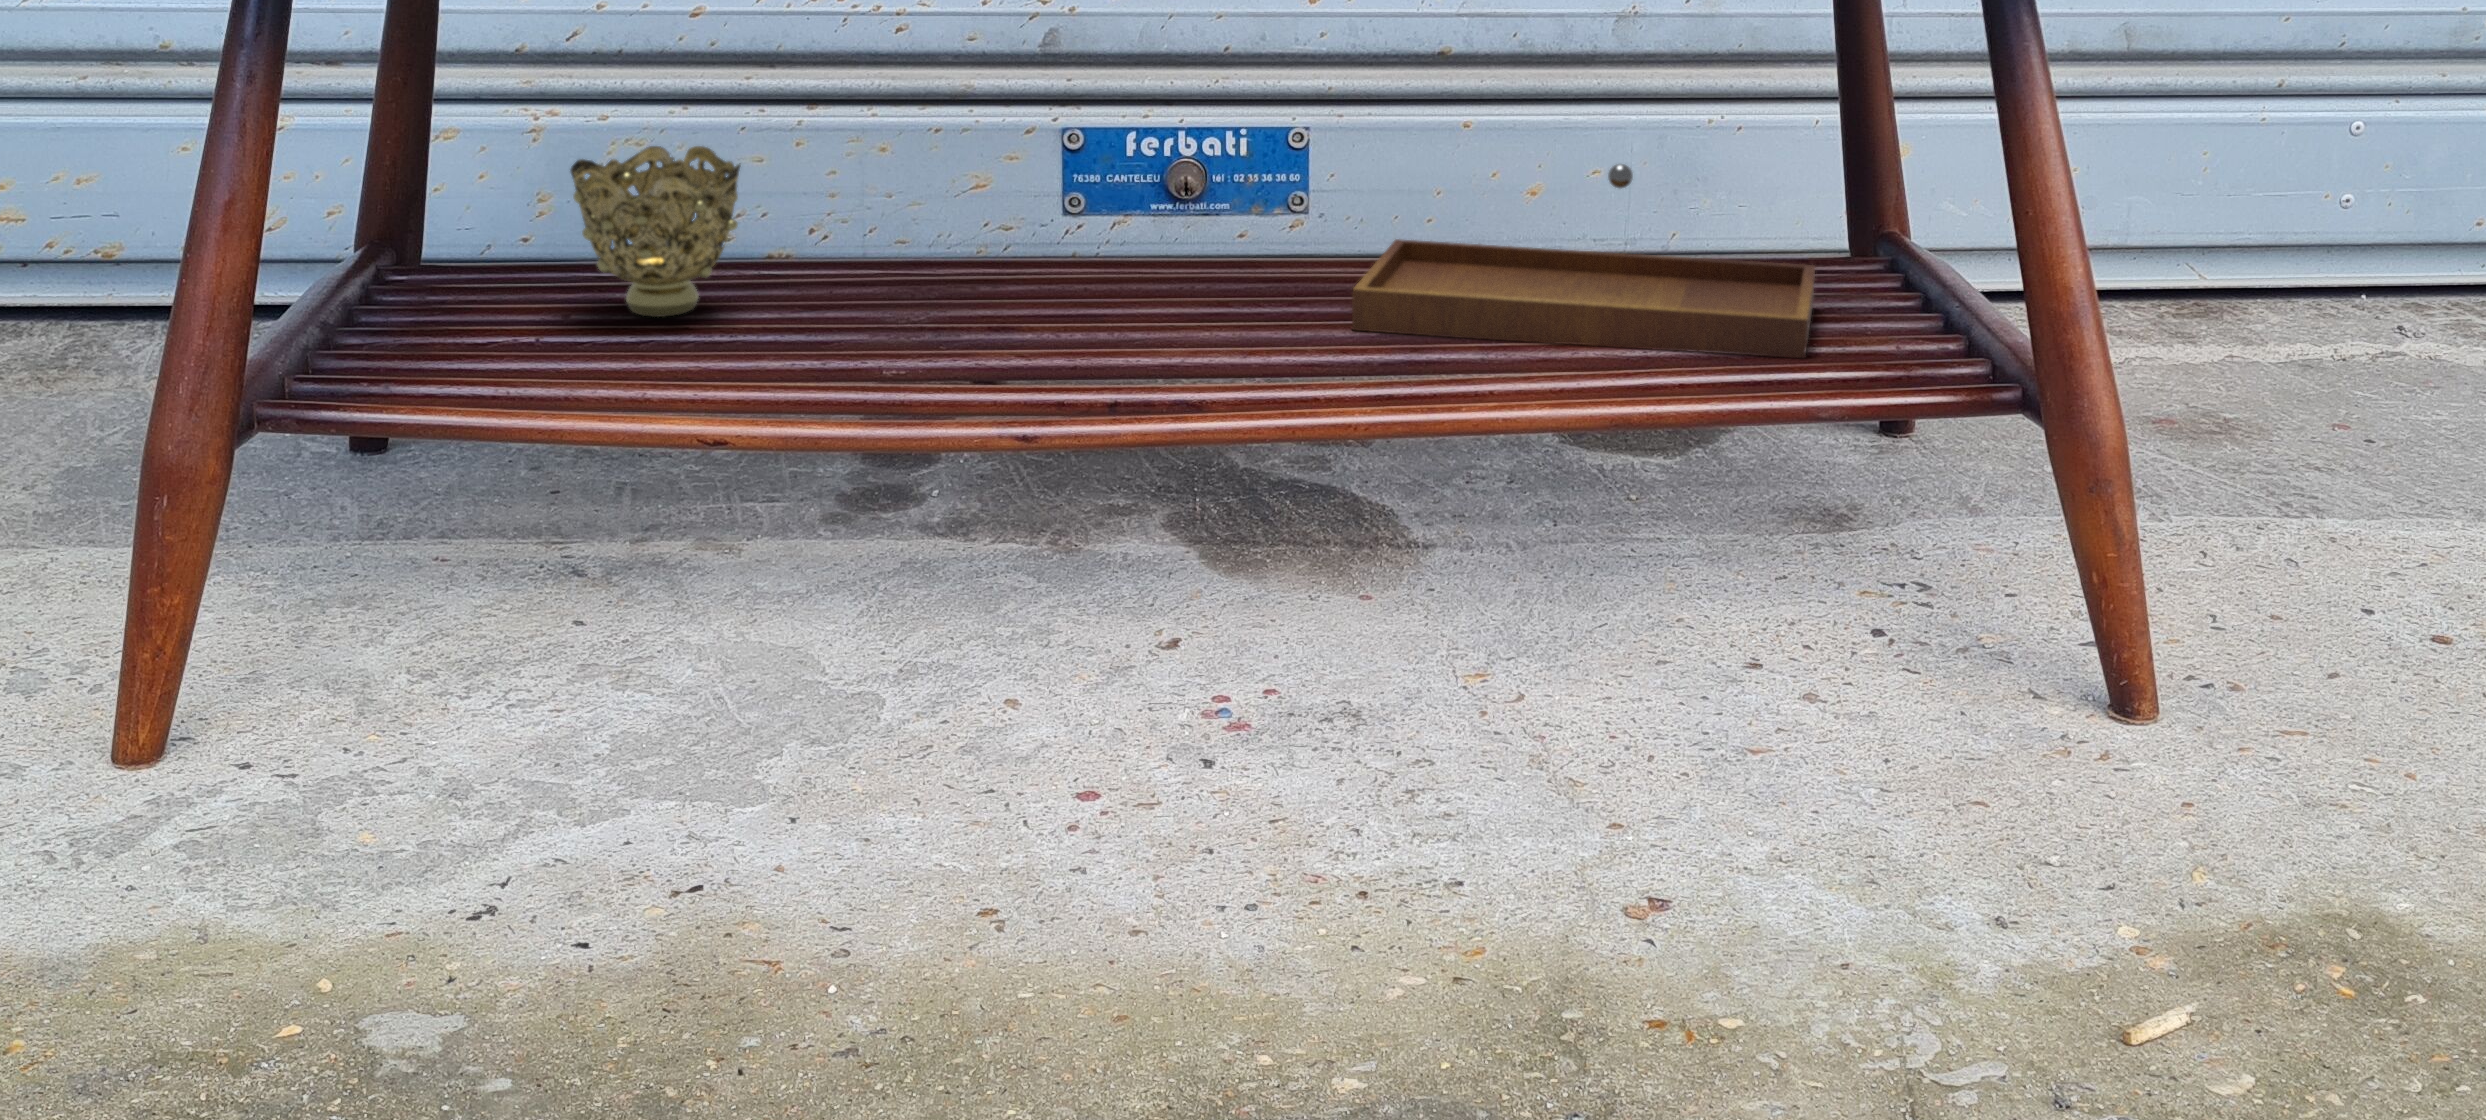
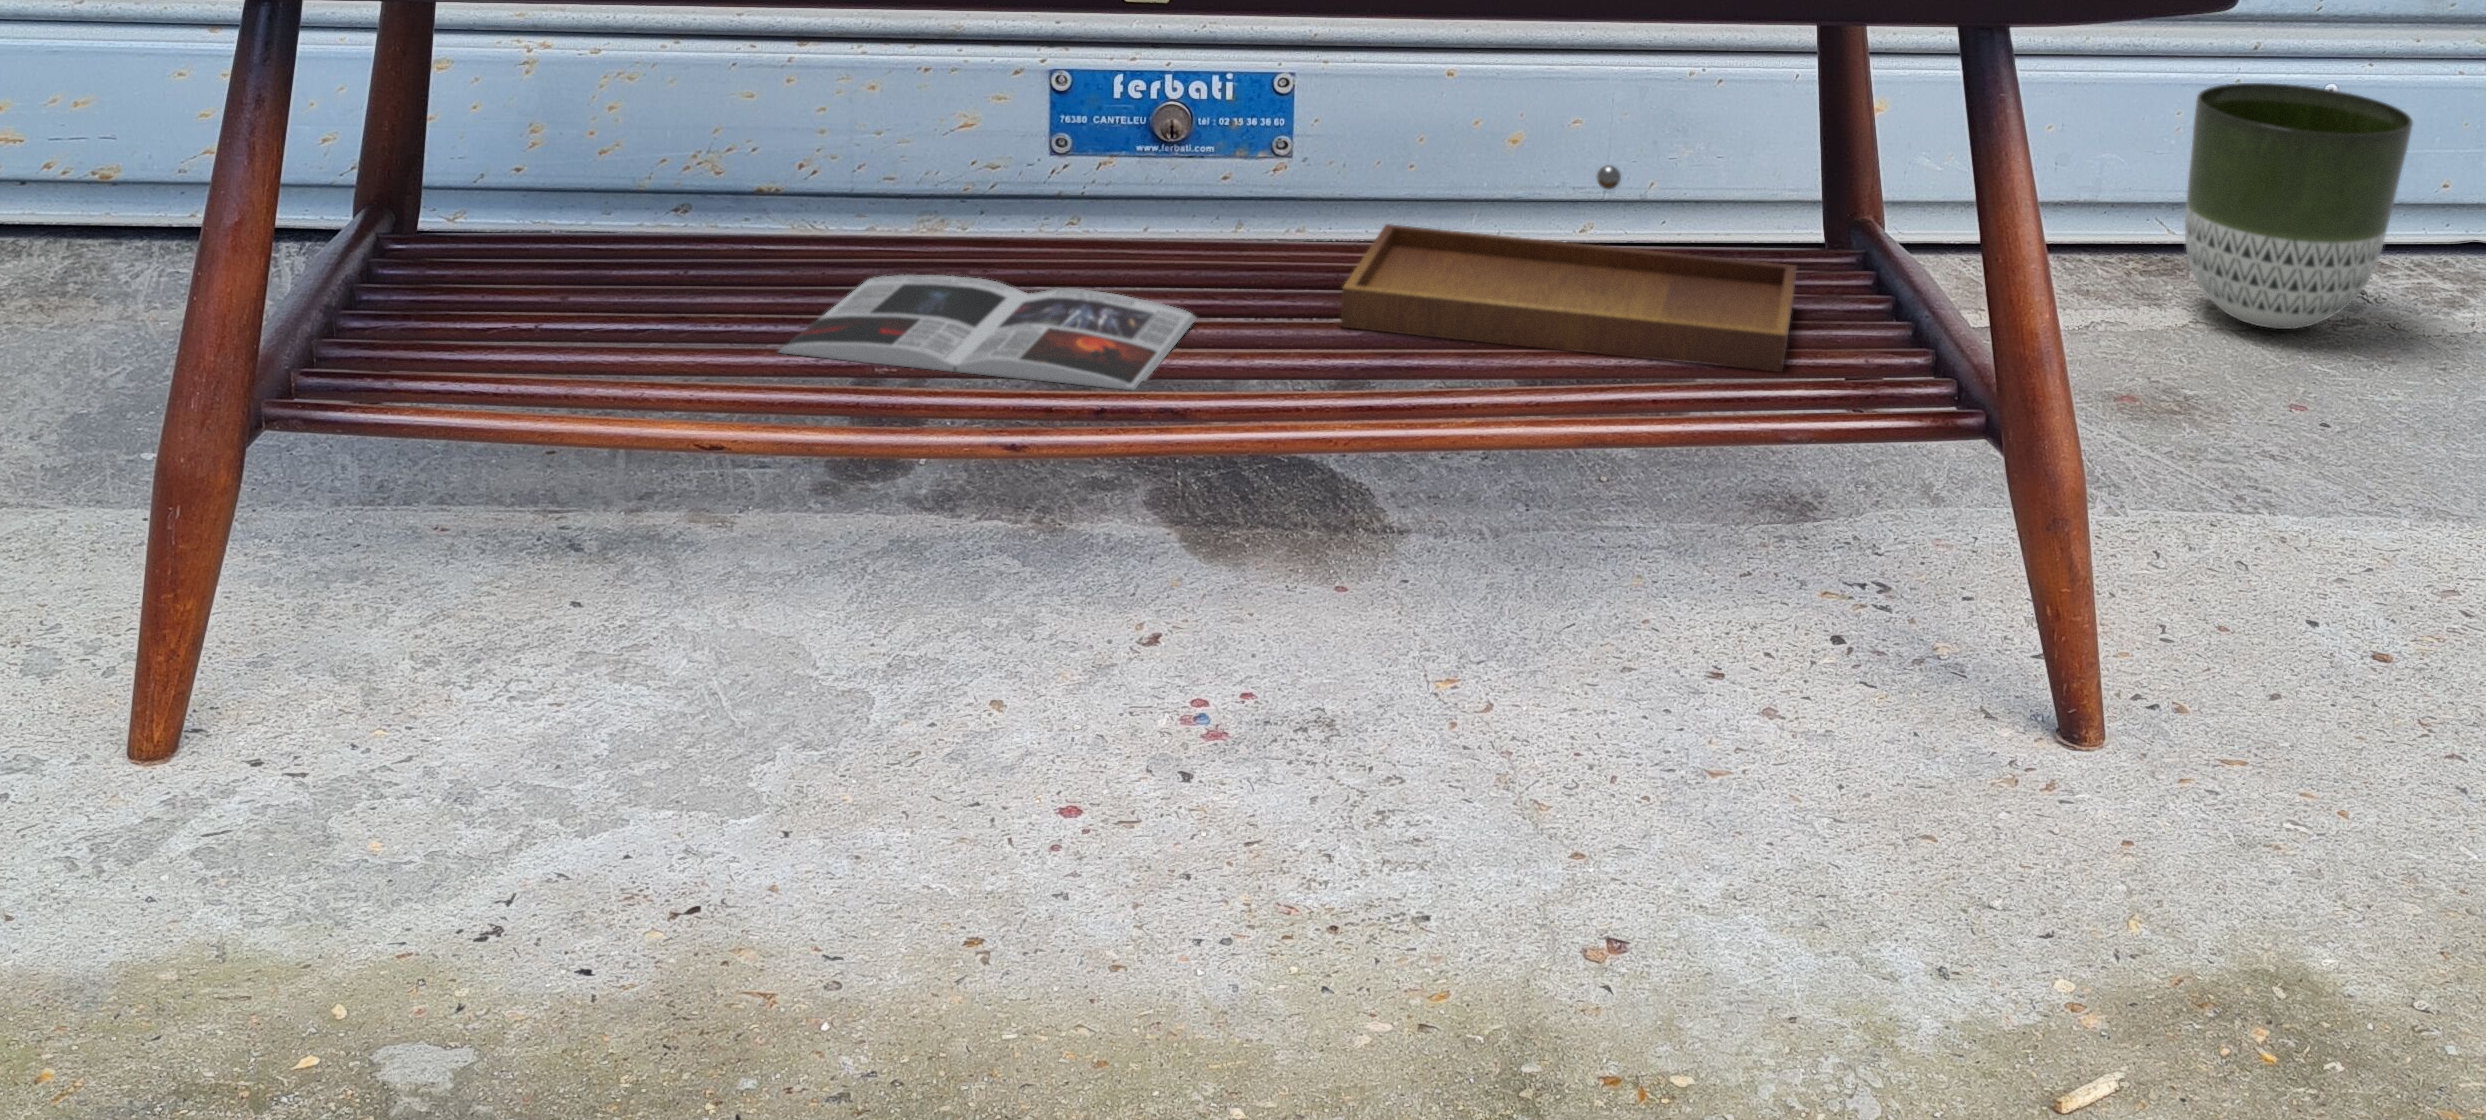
planter: none [2210,116,2437,360] -> present [2185,83,2413,329]
decorative bowl: present [570,146,740,317] -> none [570,123,740,297]
magazine: none [780,291,1205,385] -> present [779,275,1196,390]

